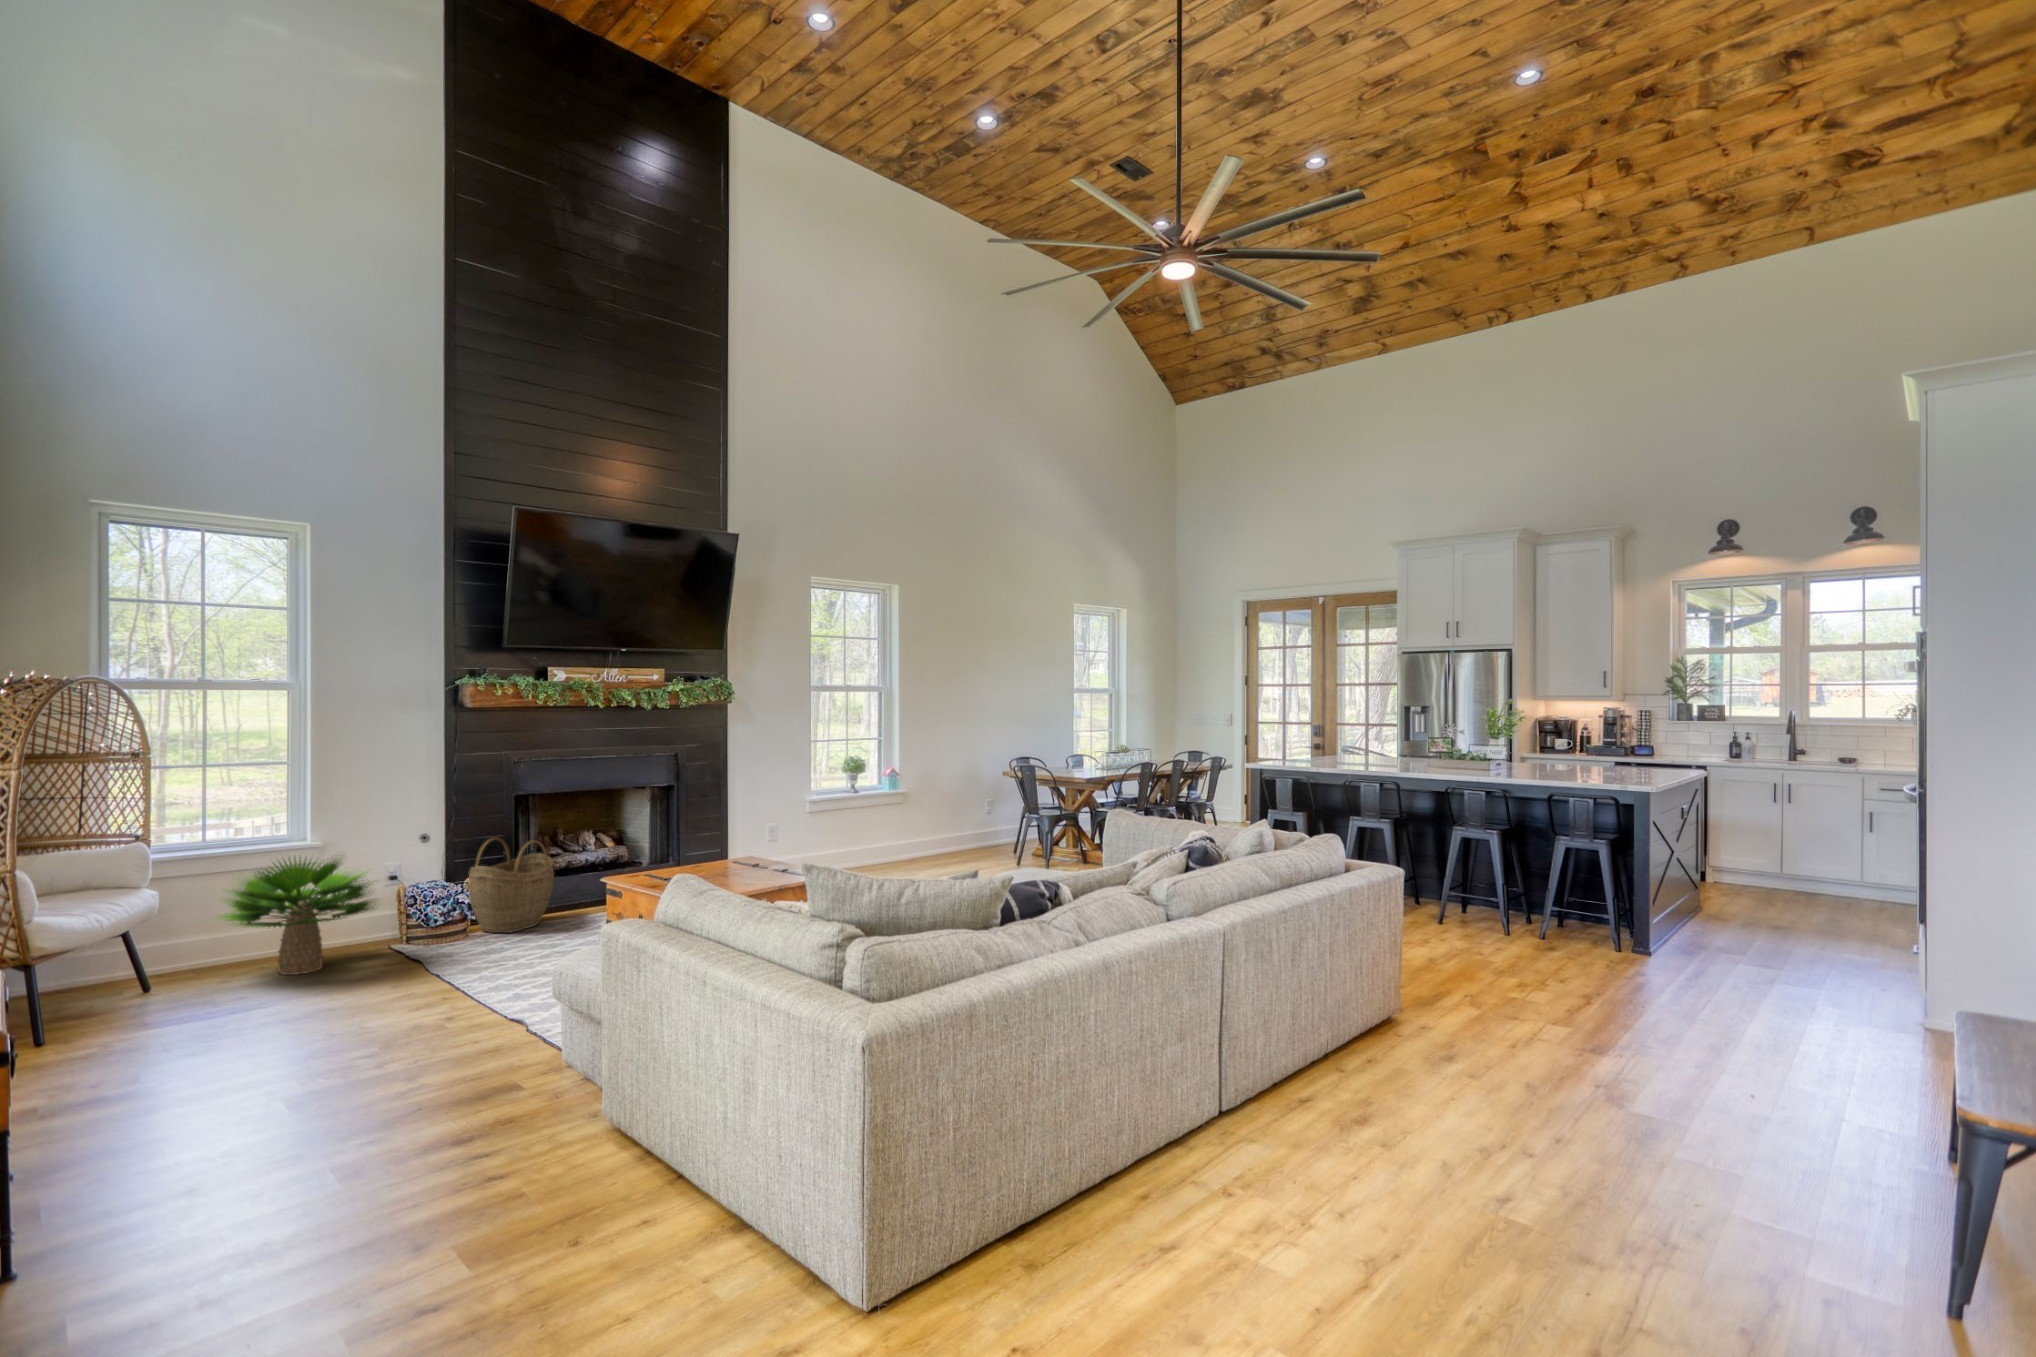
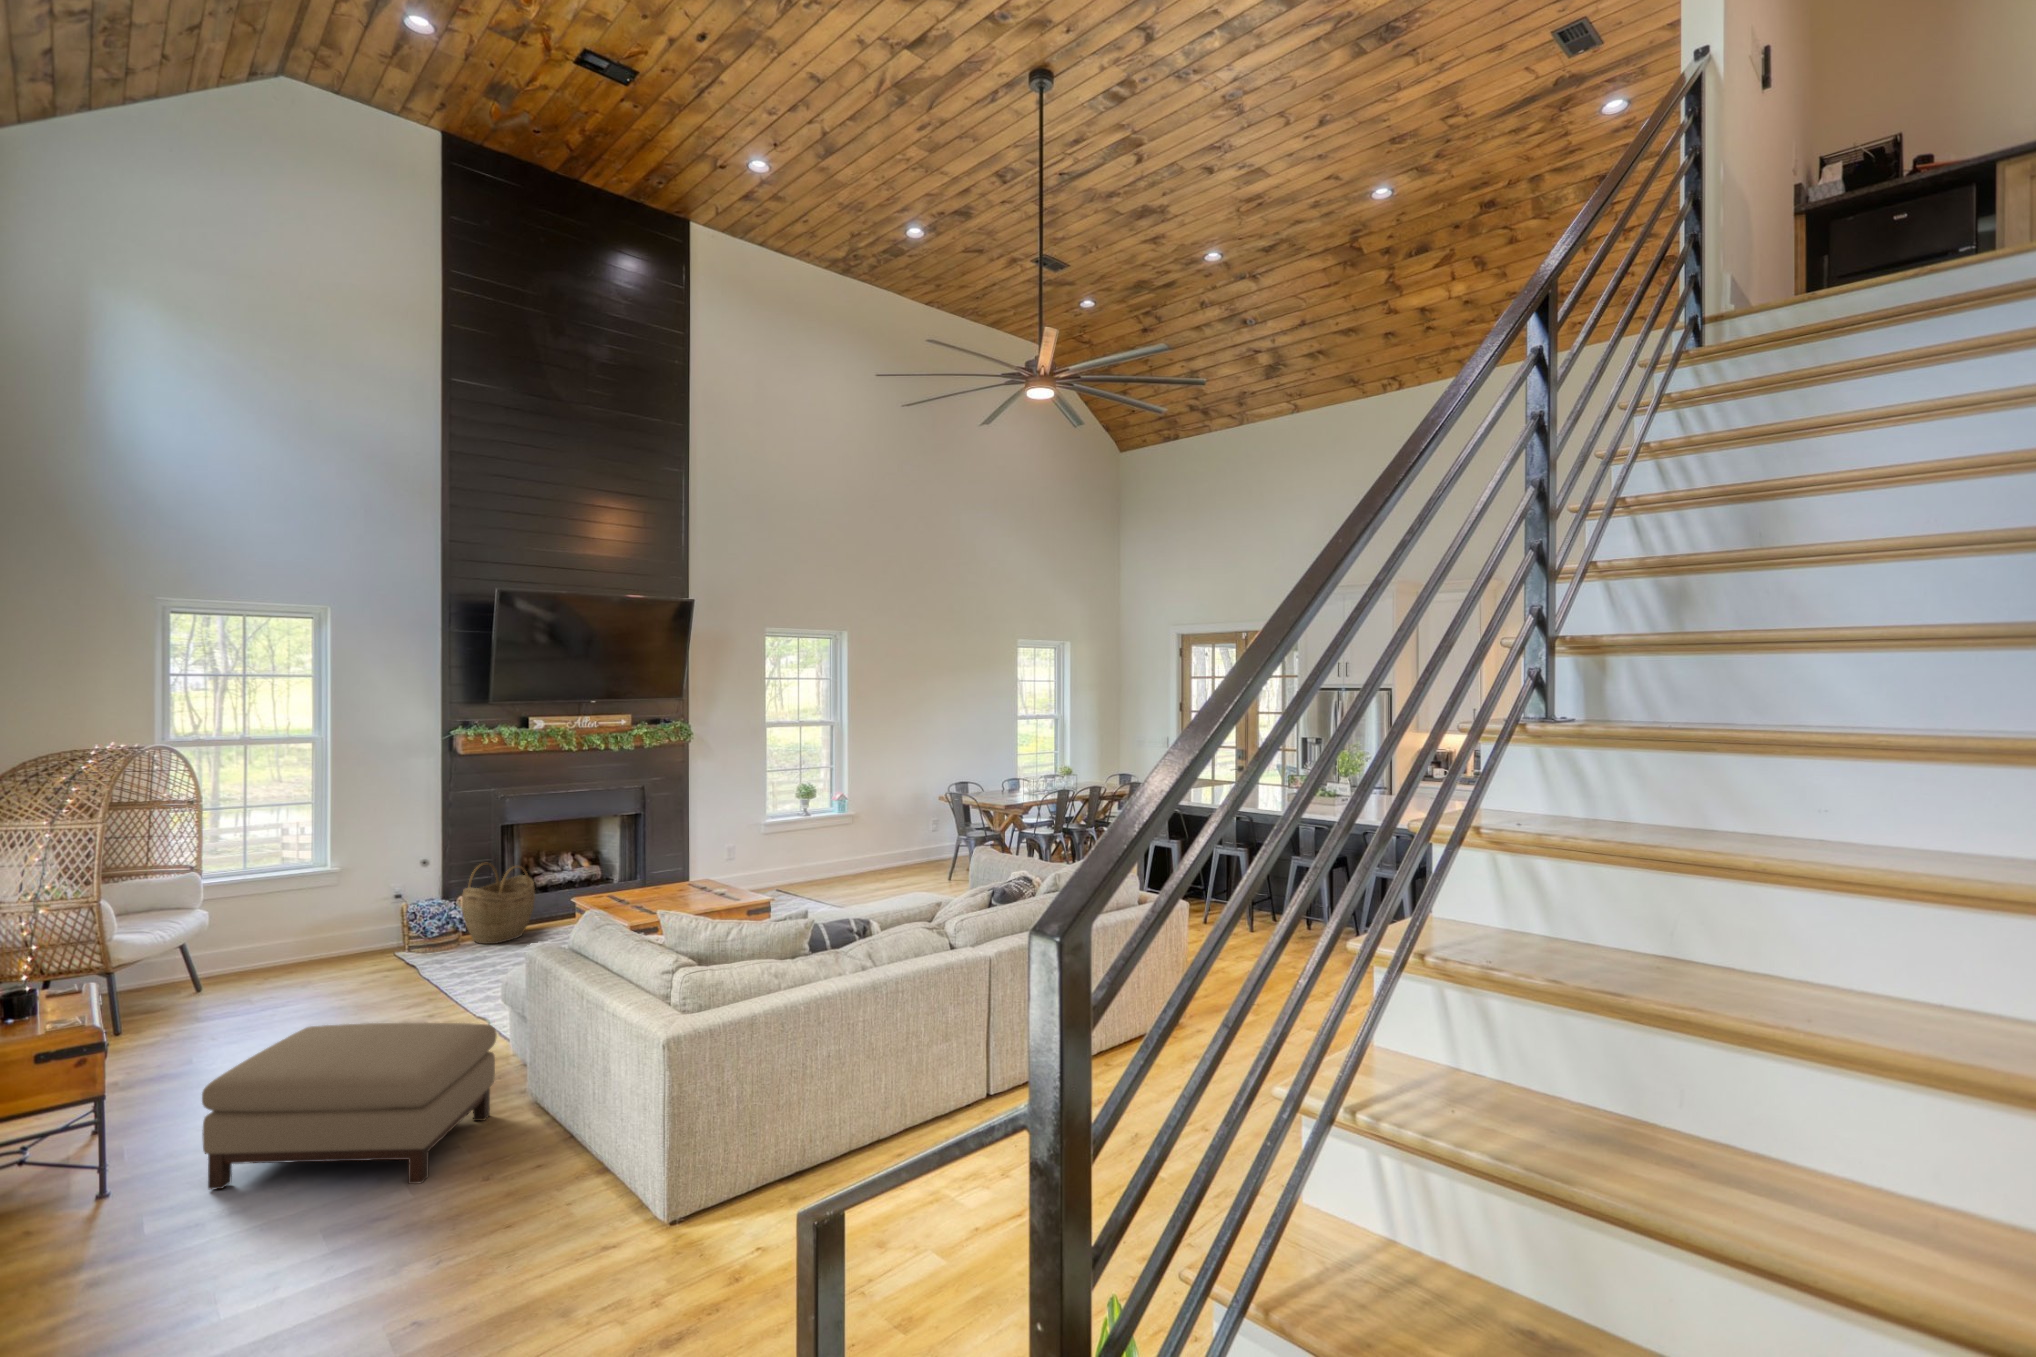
potted plant: present [221,857,376,975] -> none [248,876,391,979]
ottoman: none [161,1020,562,1259] -> present [202,1023,497,1189]

